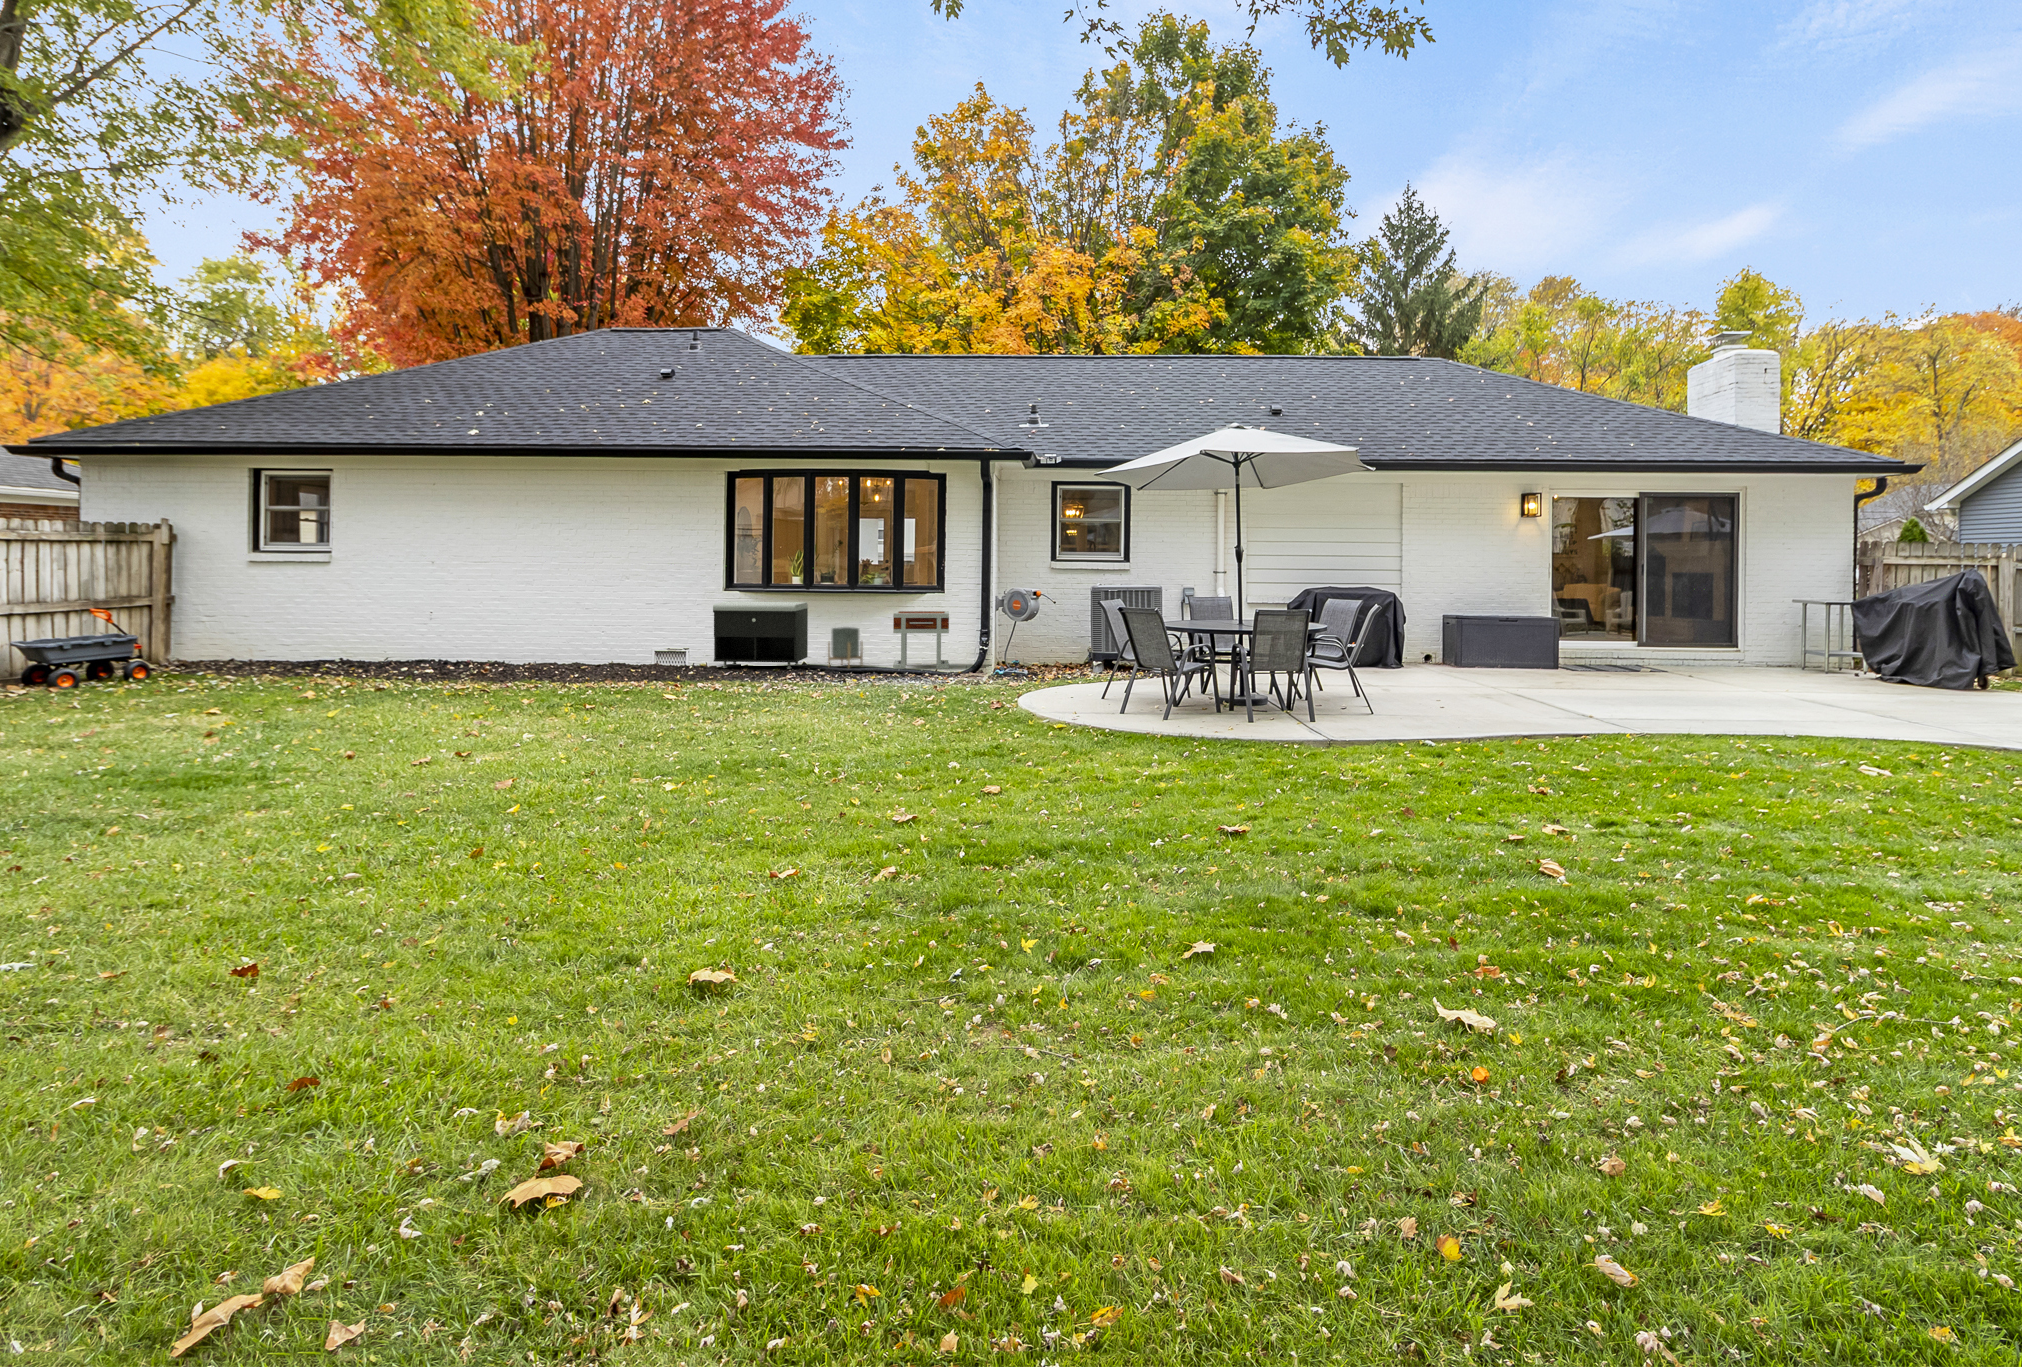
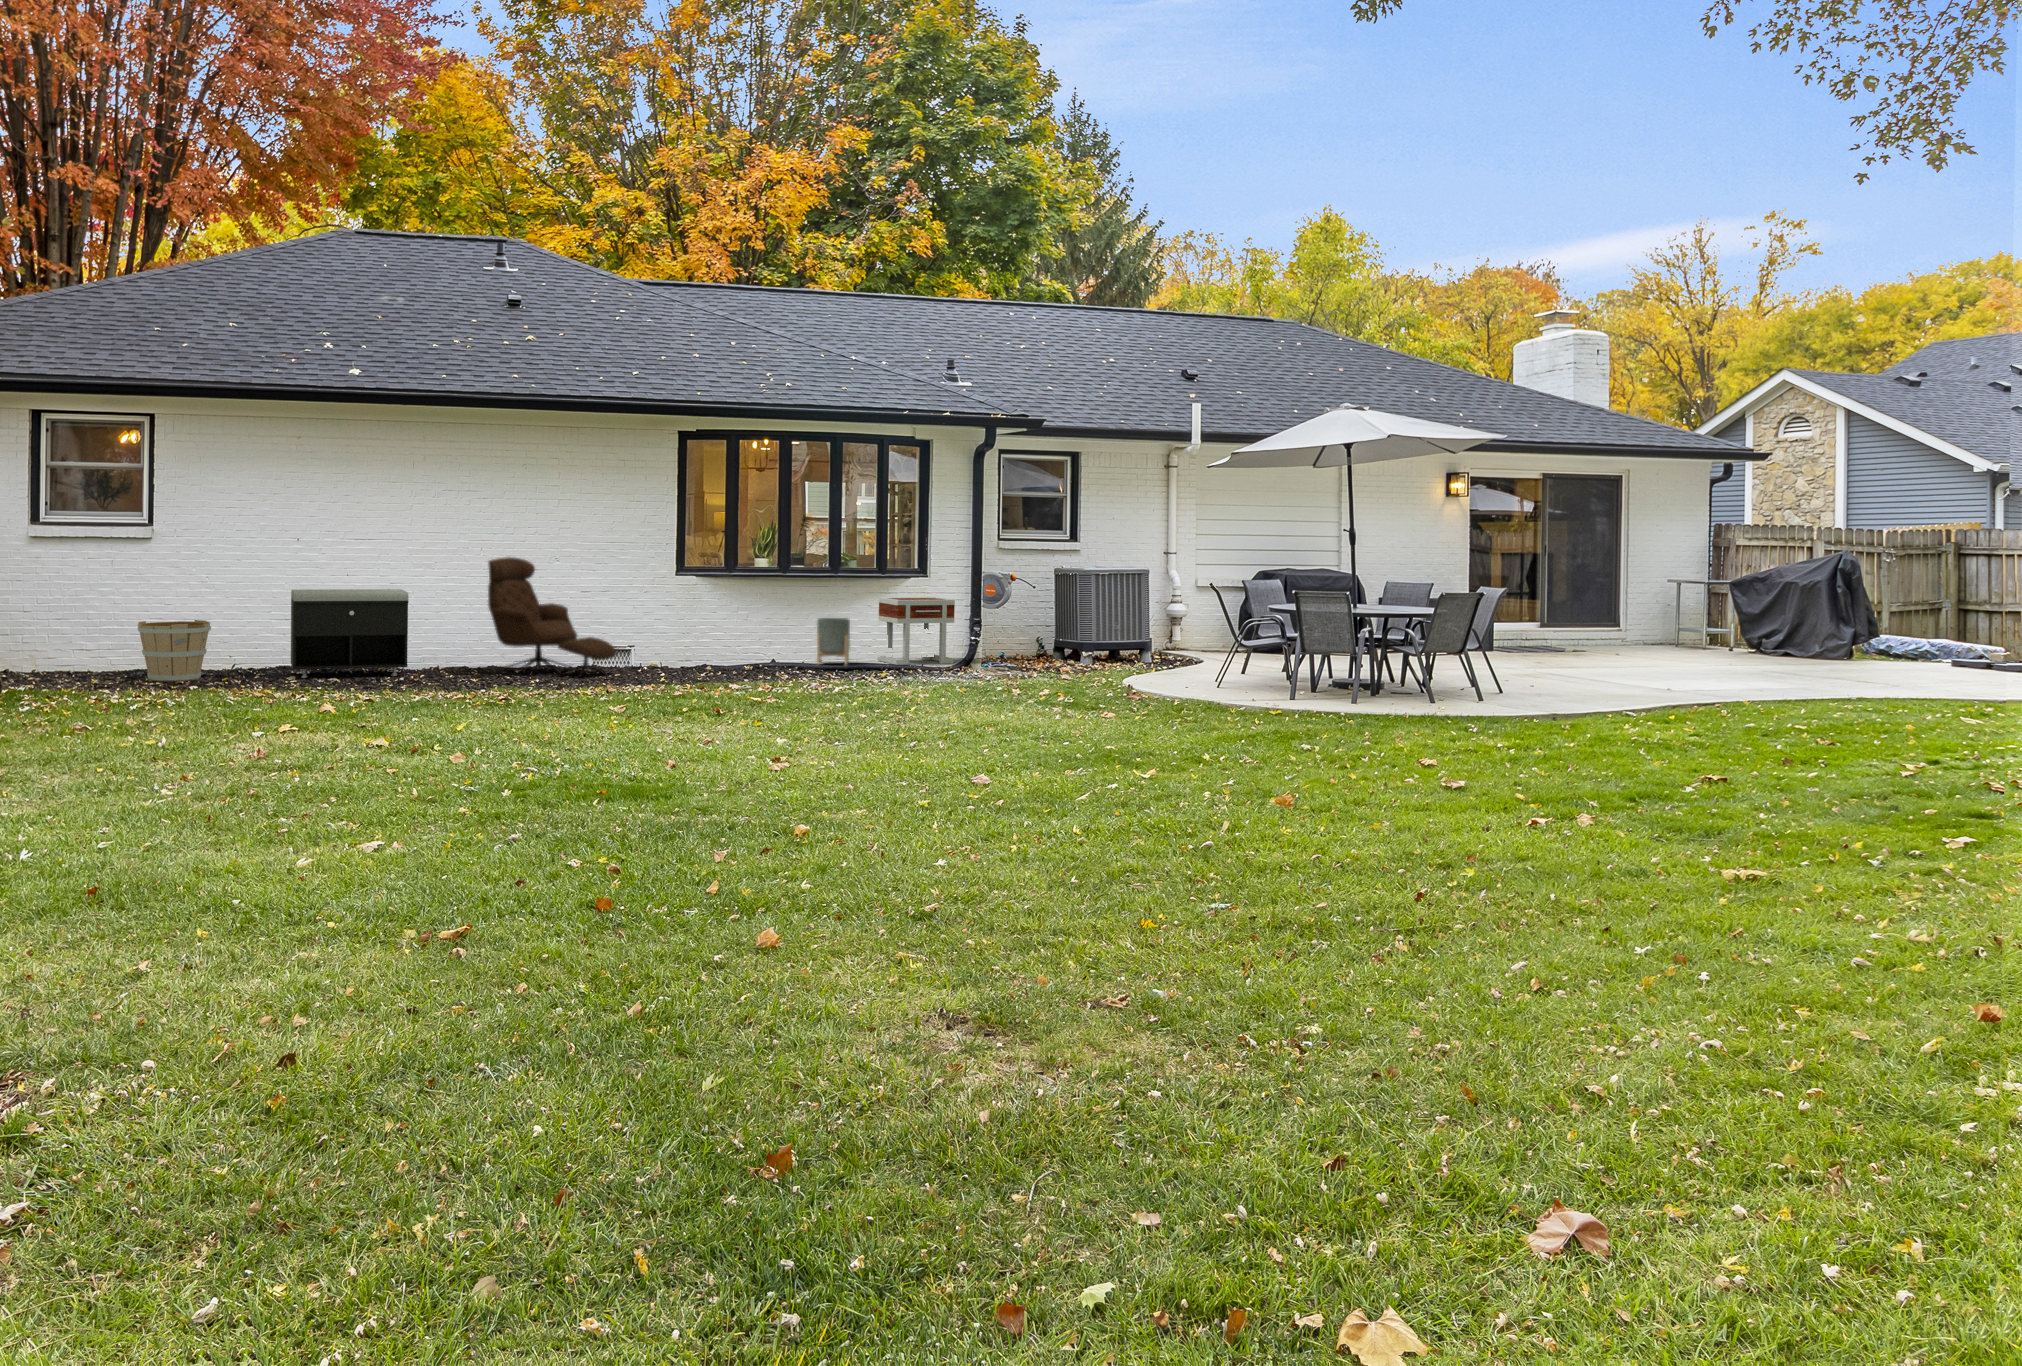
lounge chair: none [553,577,642,673] -> present [488,557,616,676]
storage bench: present [713,602,808,669] -> present [291,589,409,678]
wooden bucket: none [298,623,358,668] -> present [138,620,211,681]

